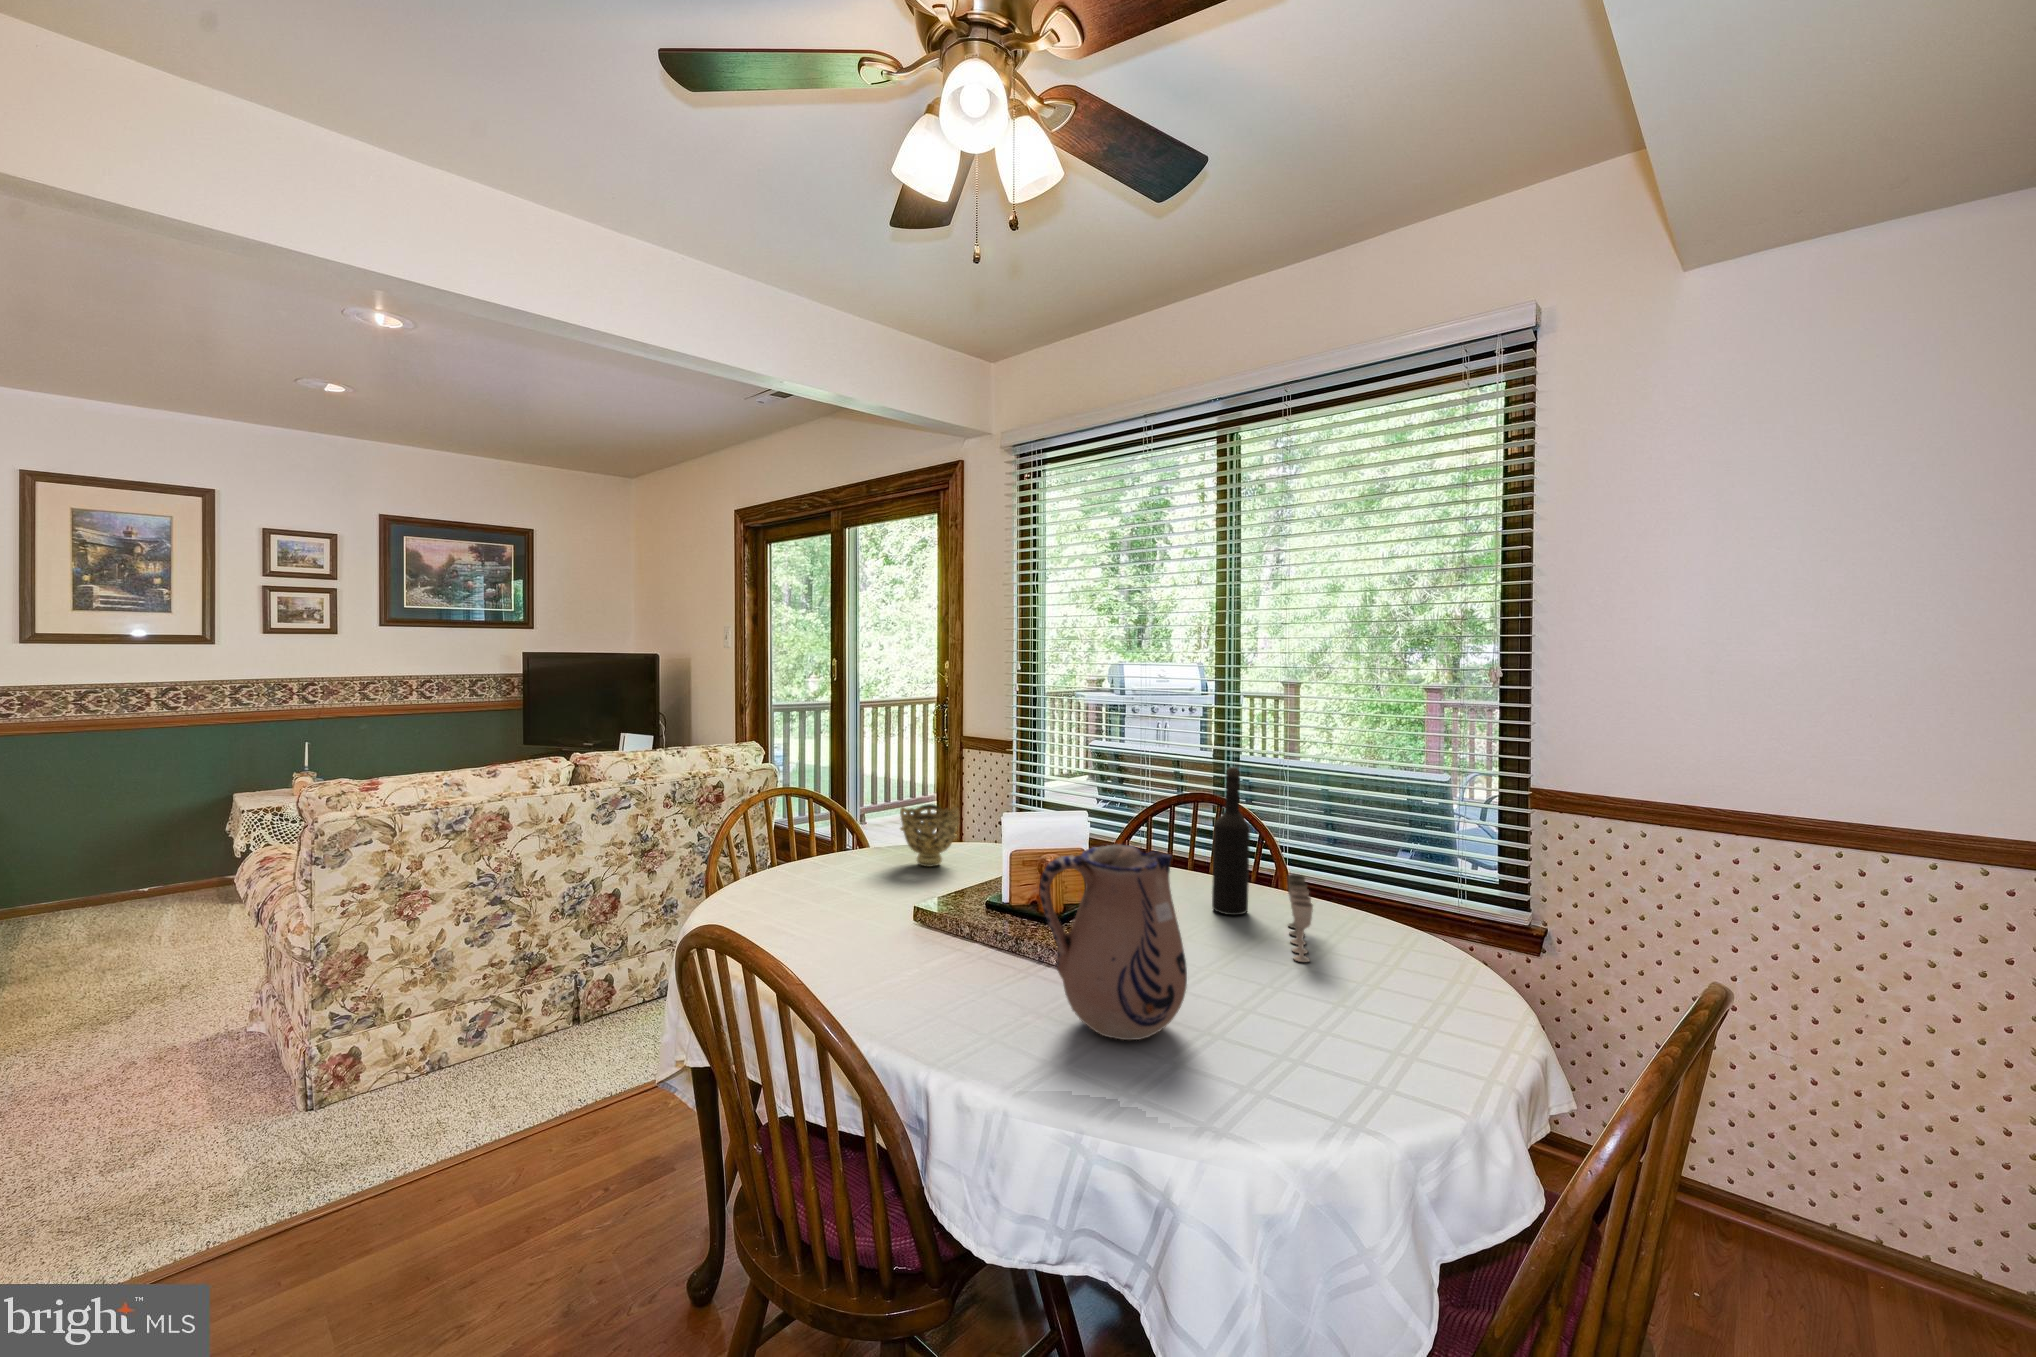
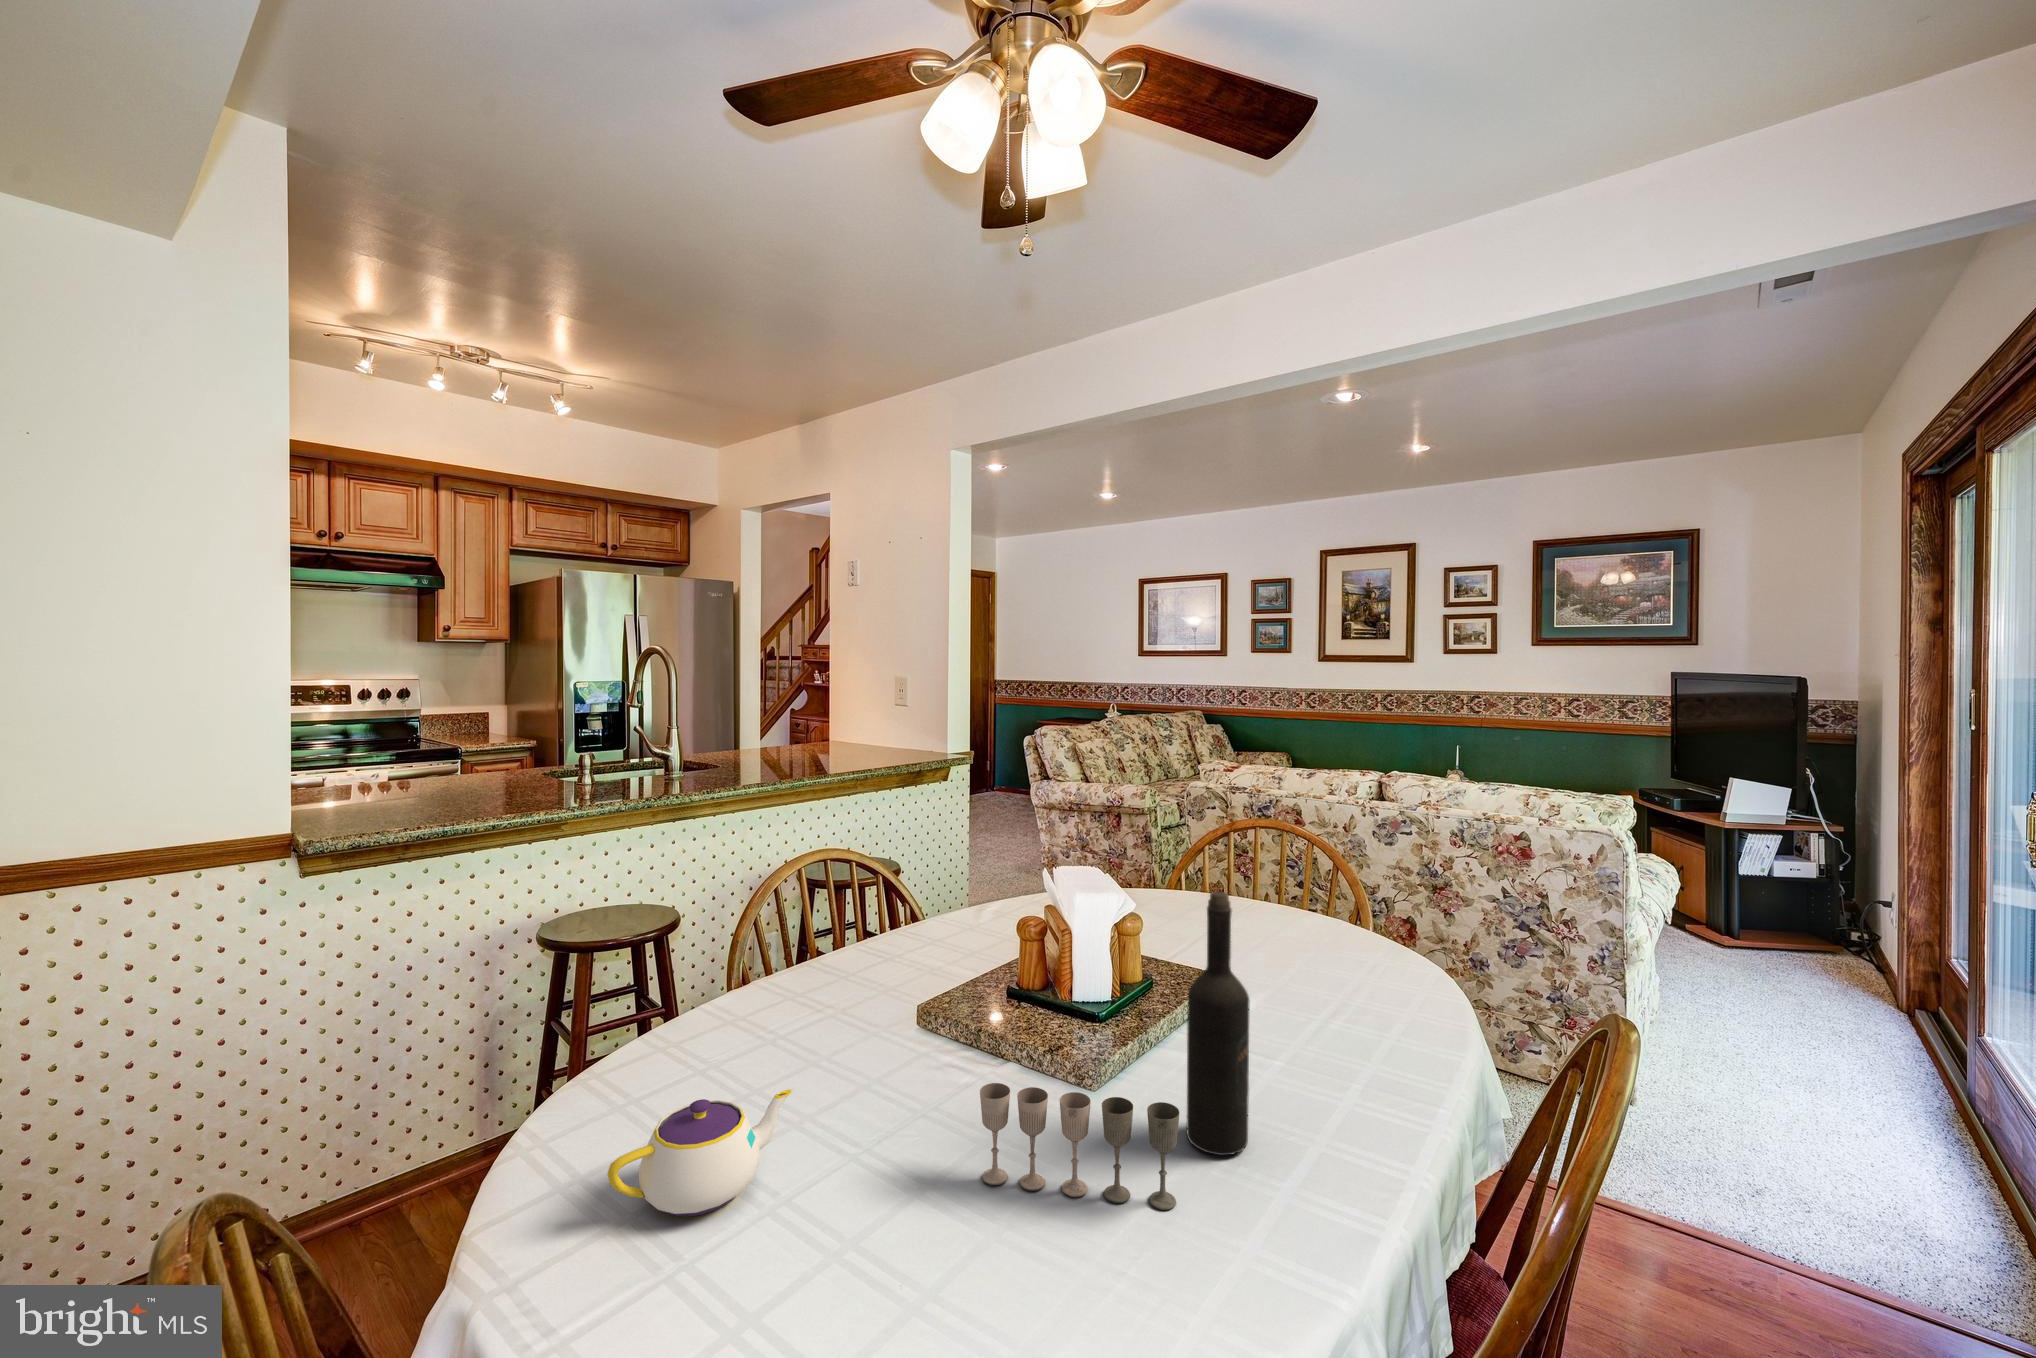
decorative bowl: present [900,804,959,867] -> none [1251,866,1329,948]
ceramic pitcher: present [1040,844,1187,1040] -> none [750,862,869,1052]
teapot: none [1320,967,1459,1061] -> present [608,1089,792,1217]

